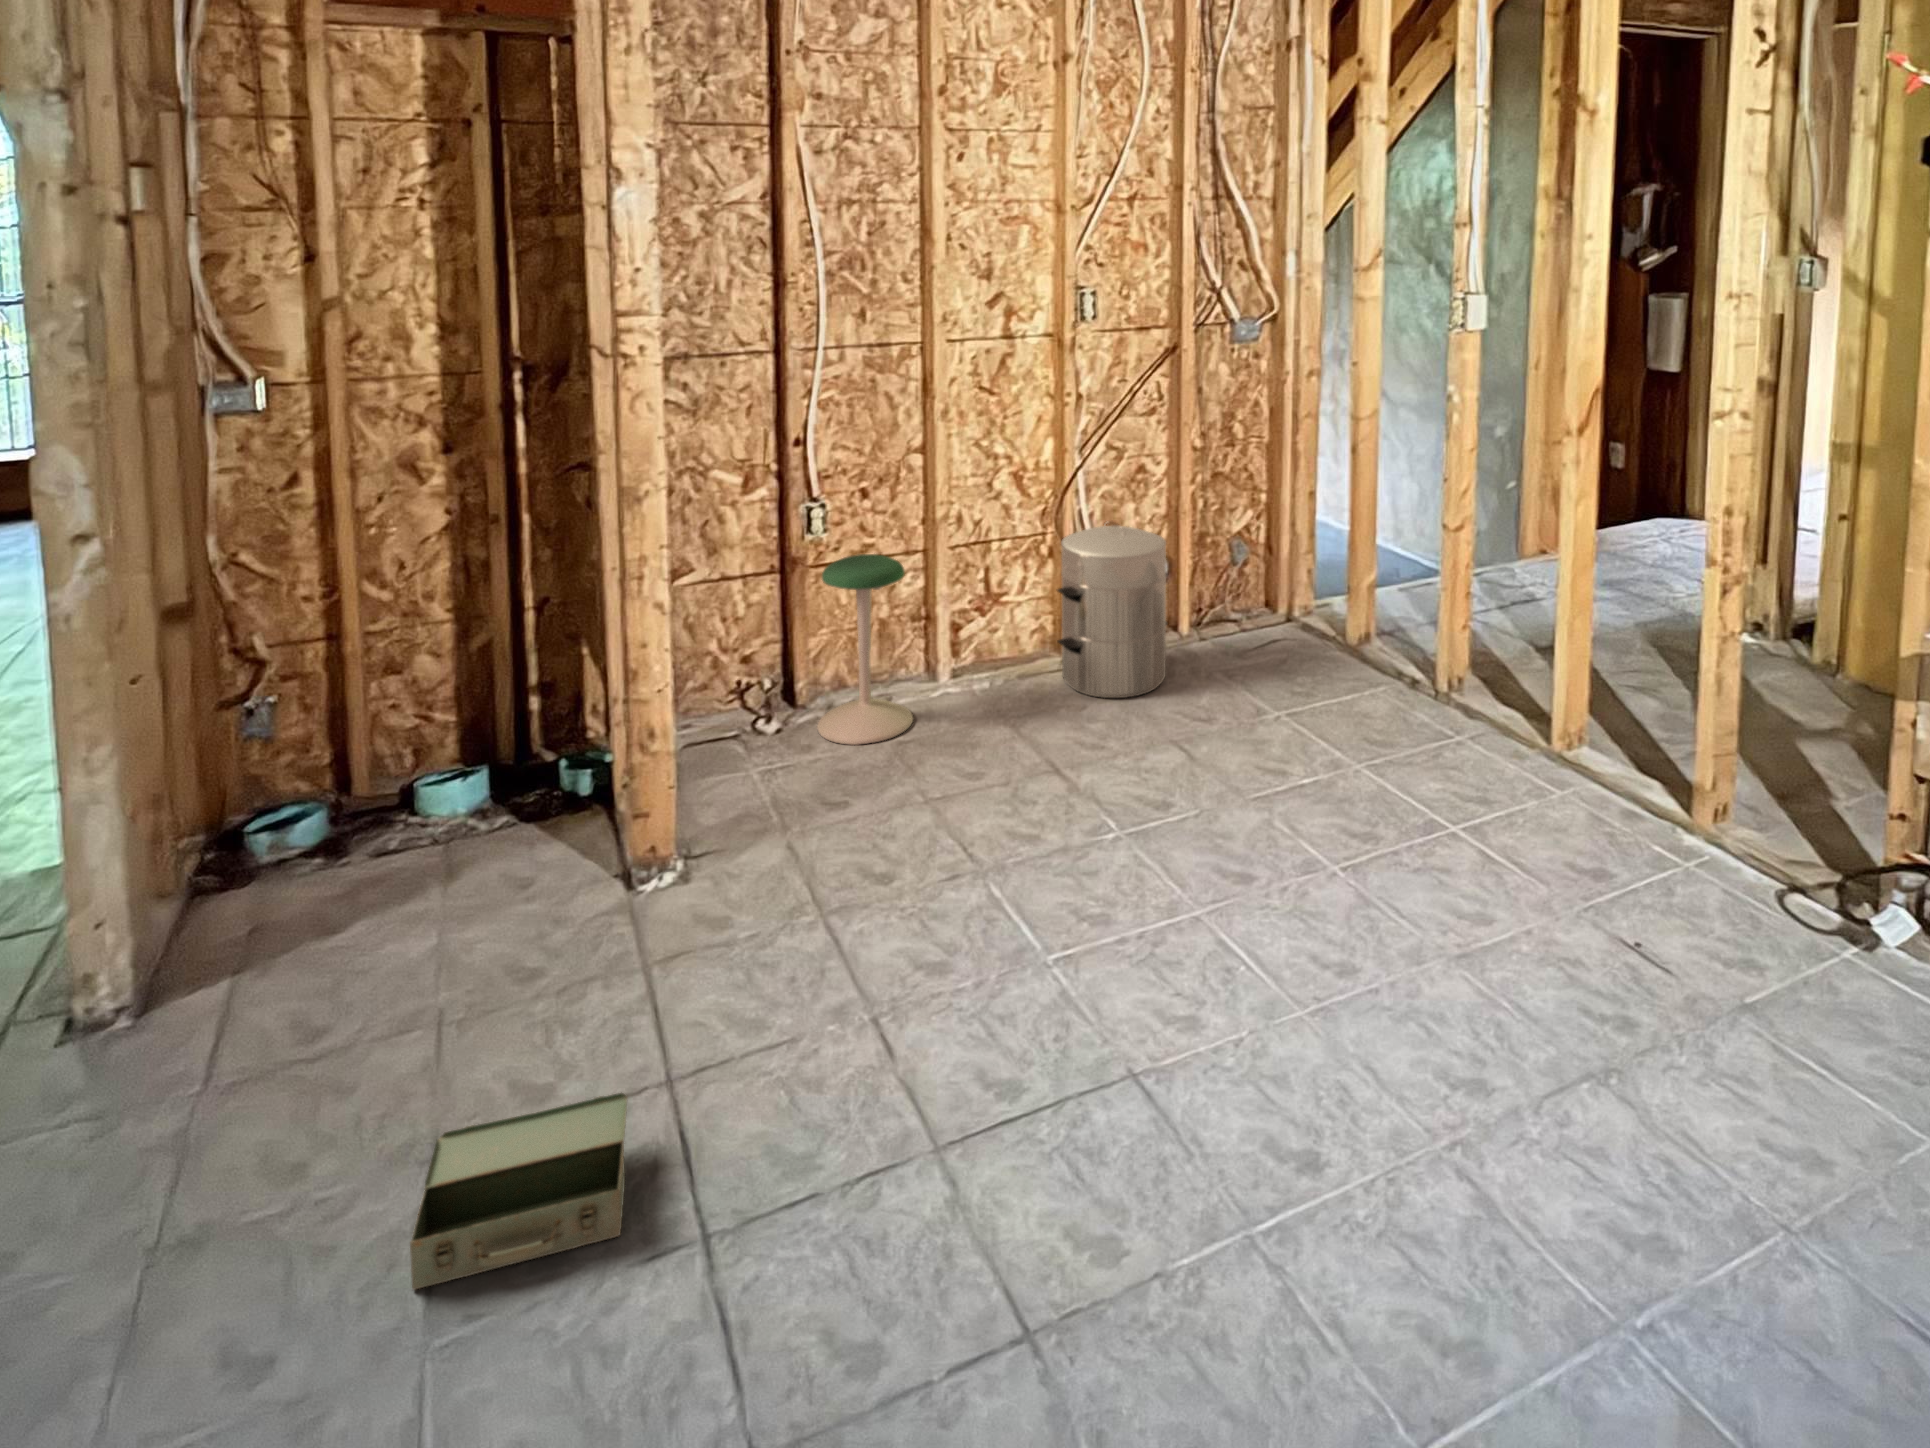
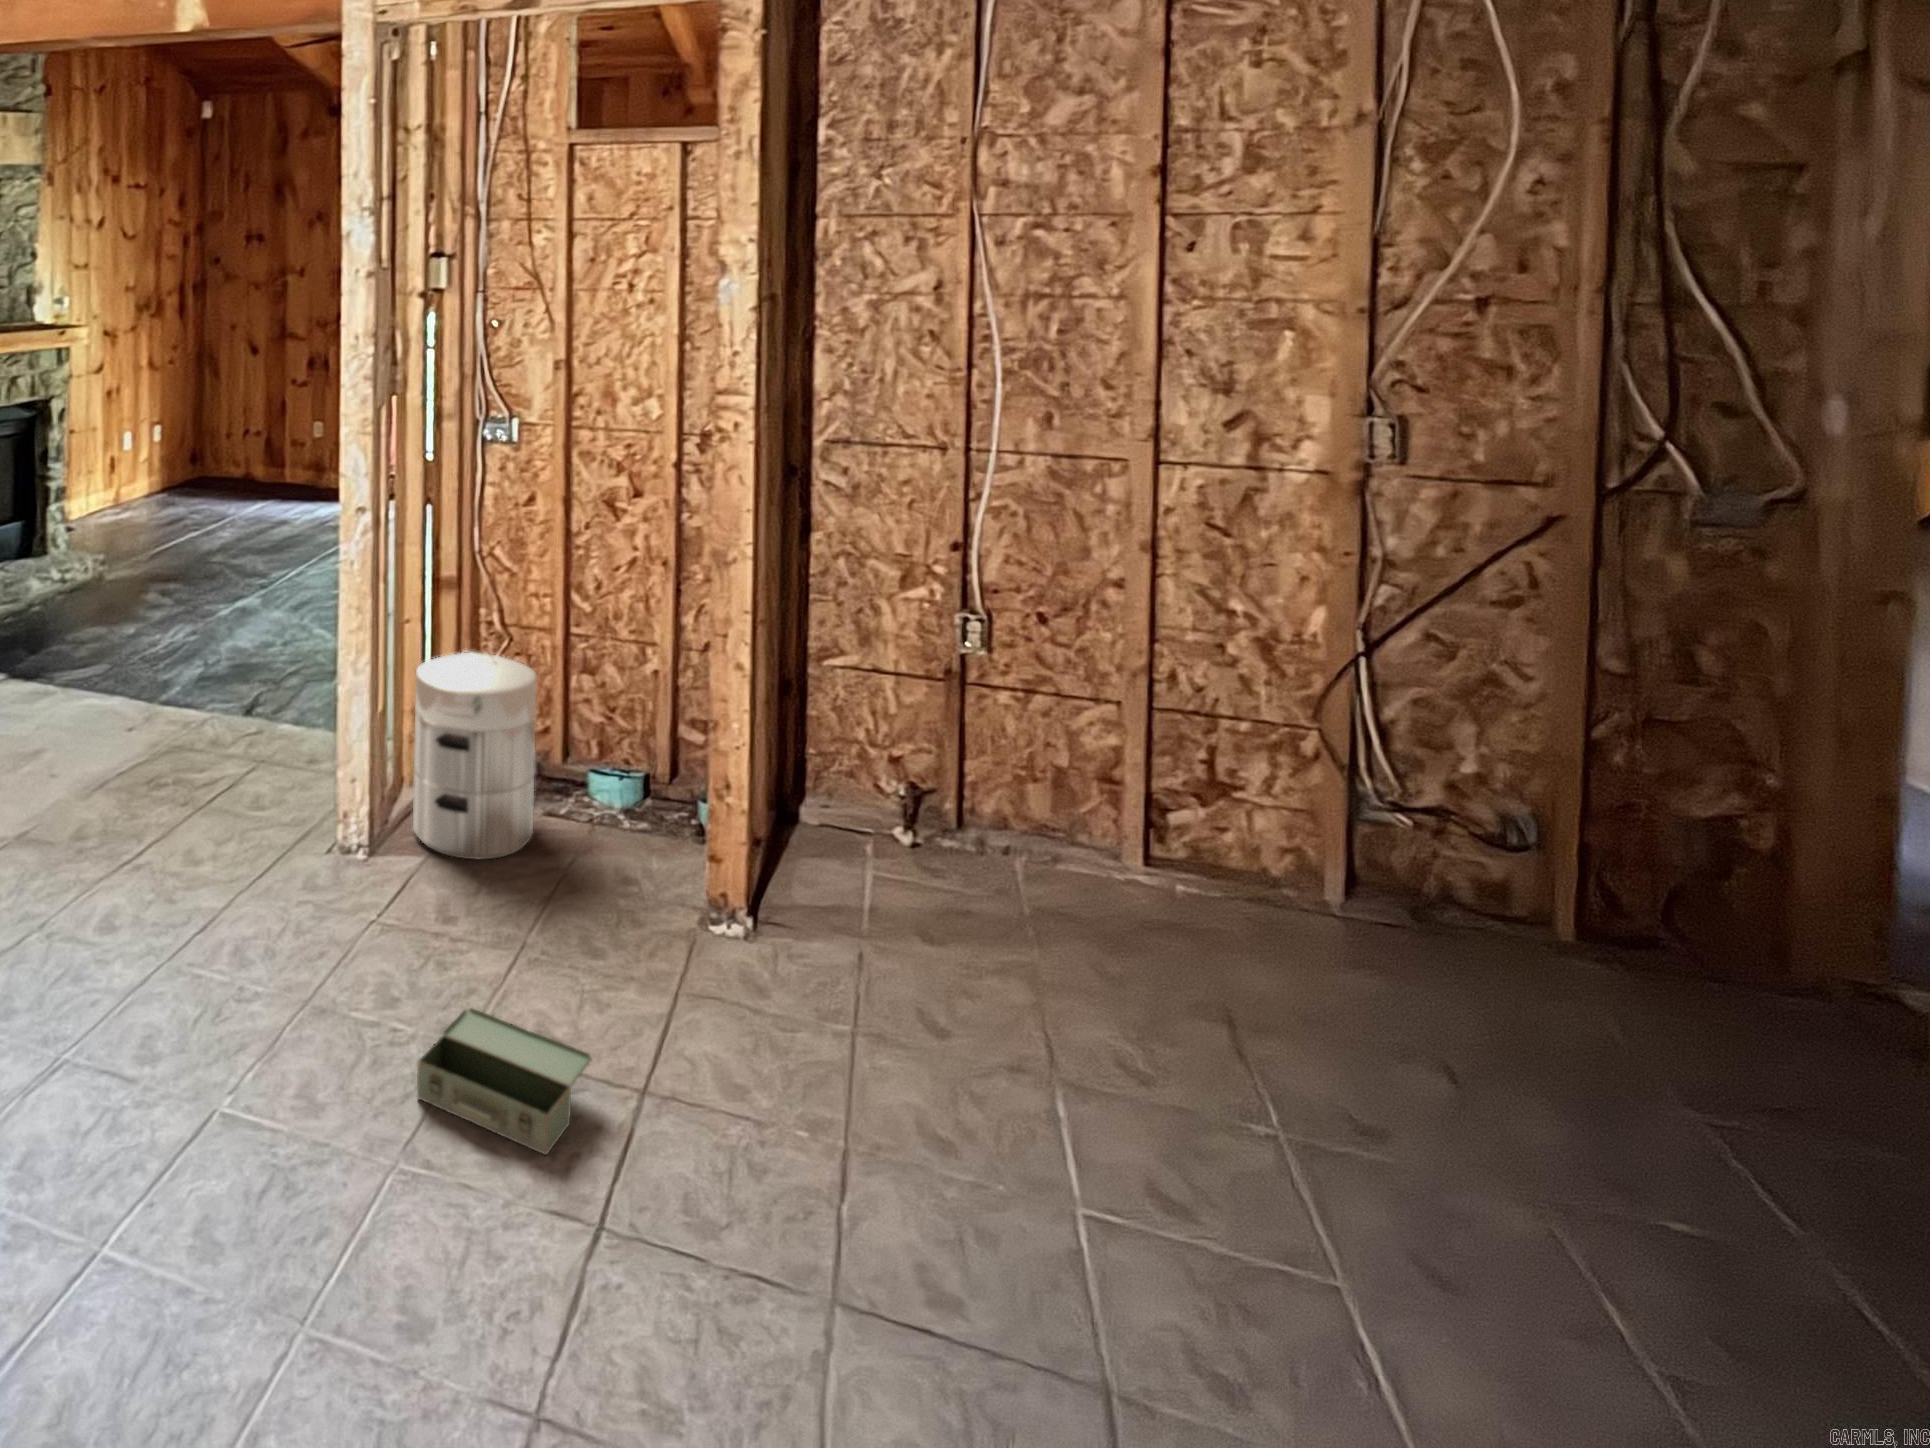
waste bin: present [1058,521,1168,698] -> present [413,650,537,859]
stool: present [818,554,913,745] -> none [956,685,1074,903]

